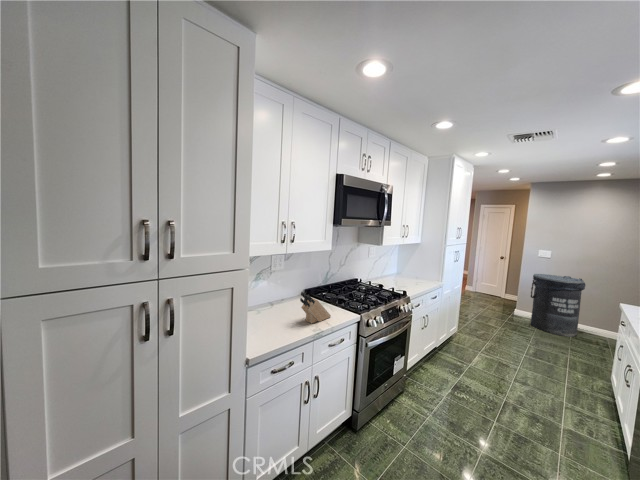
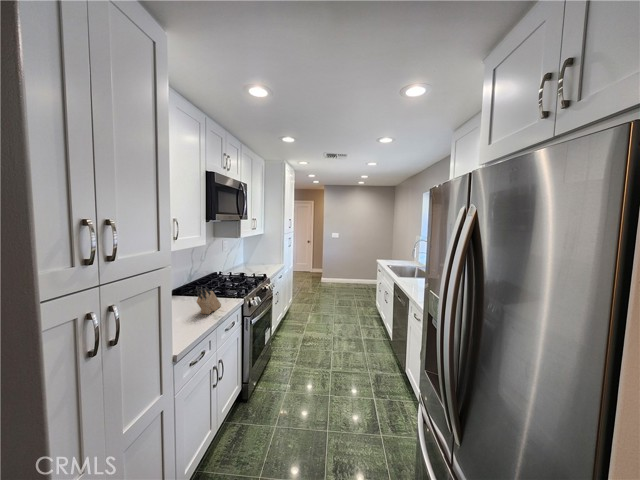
trash can: present [531,274,585,337] -> none [330,250,357,289]

